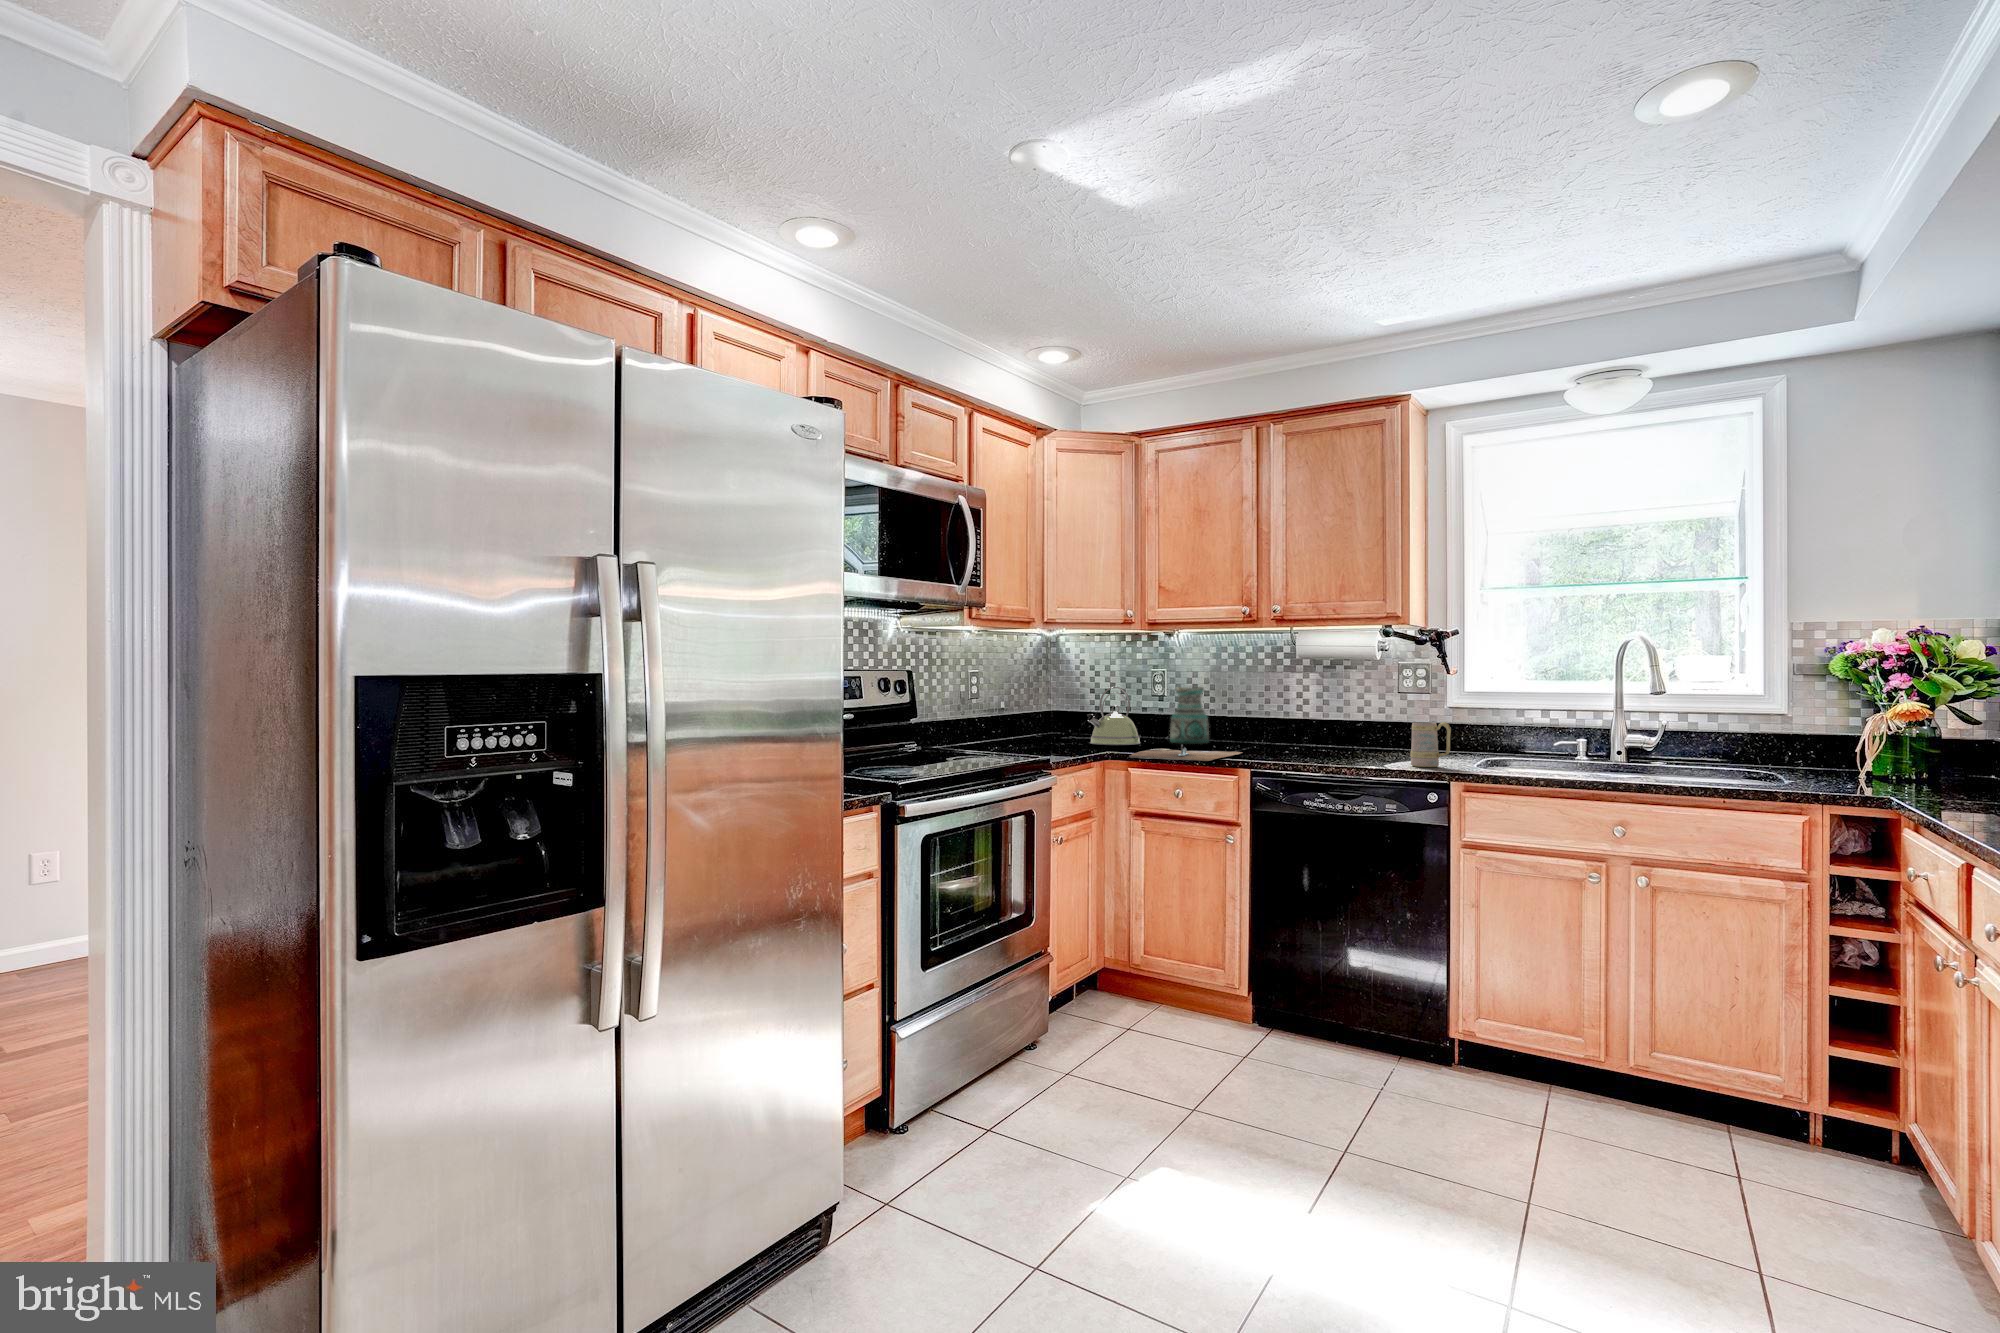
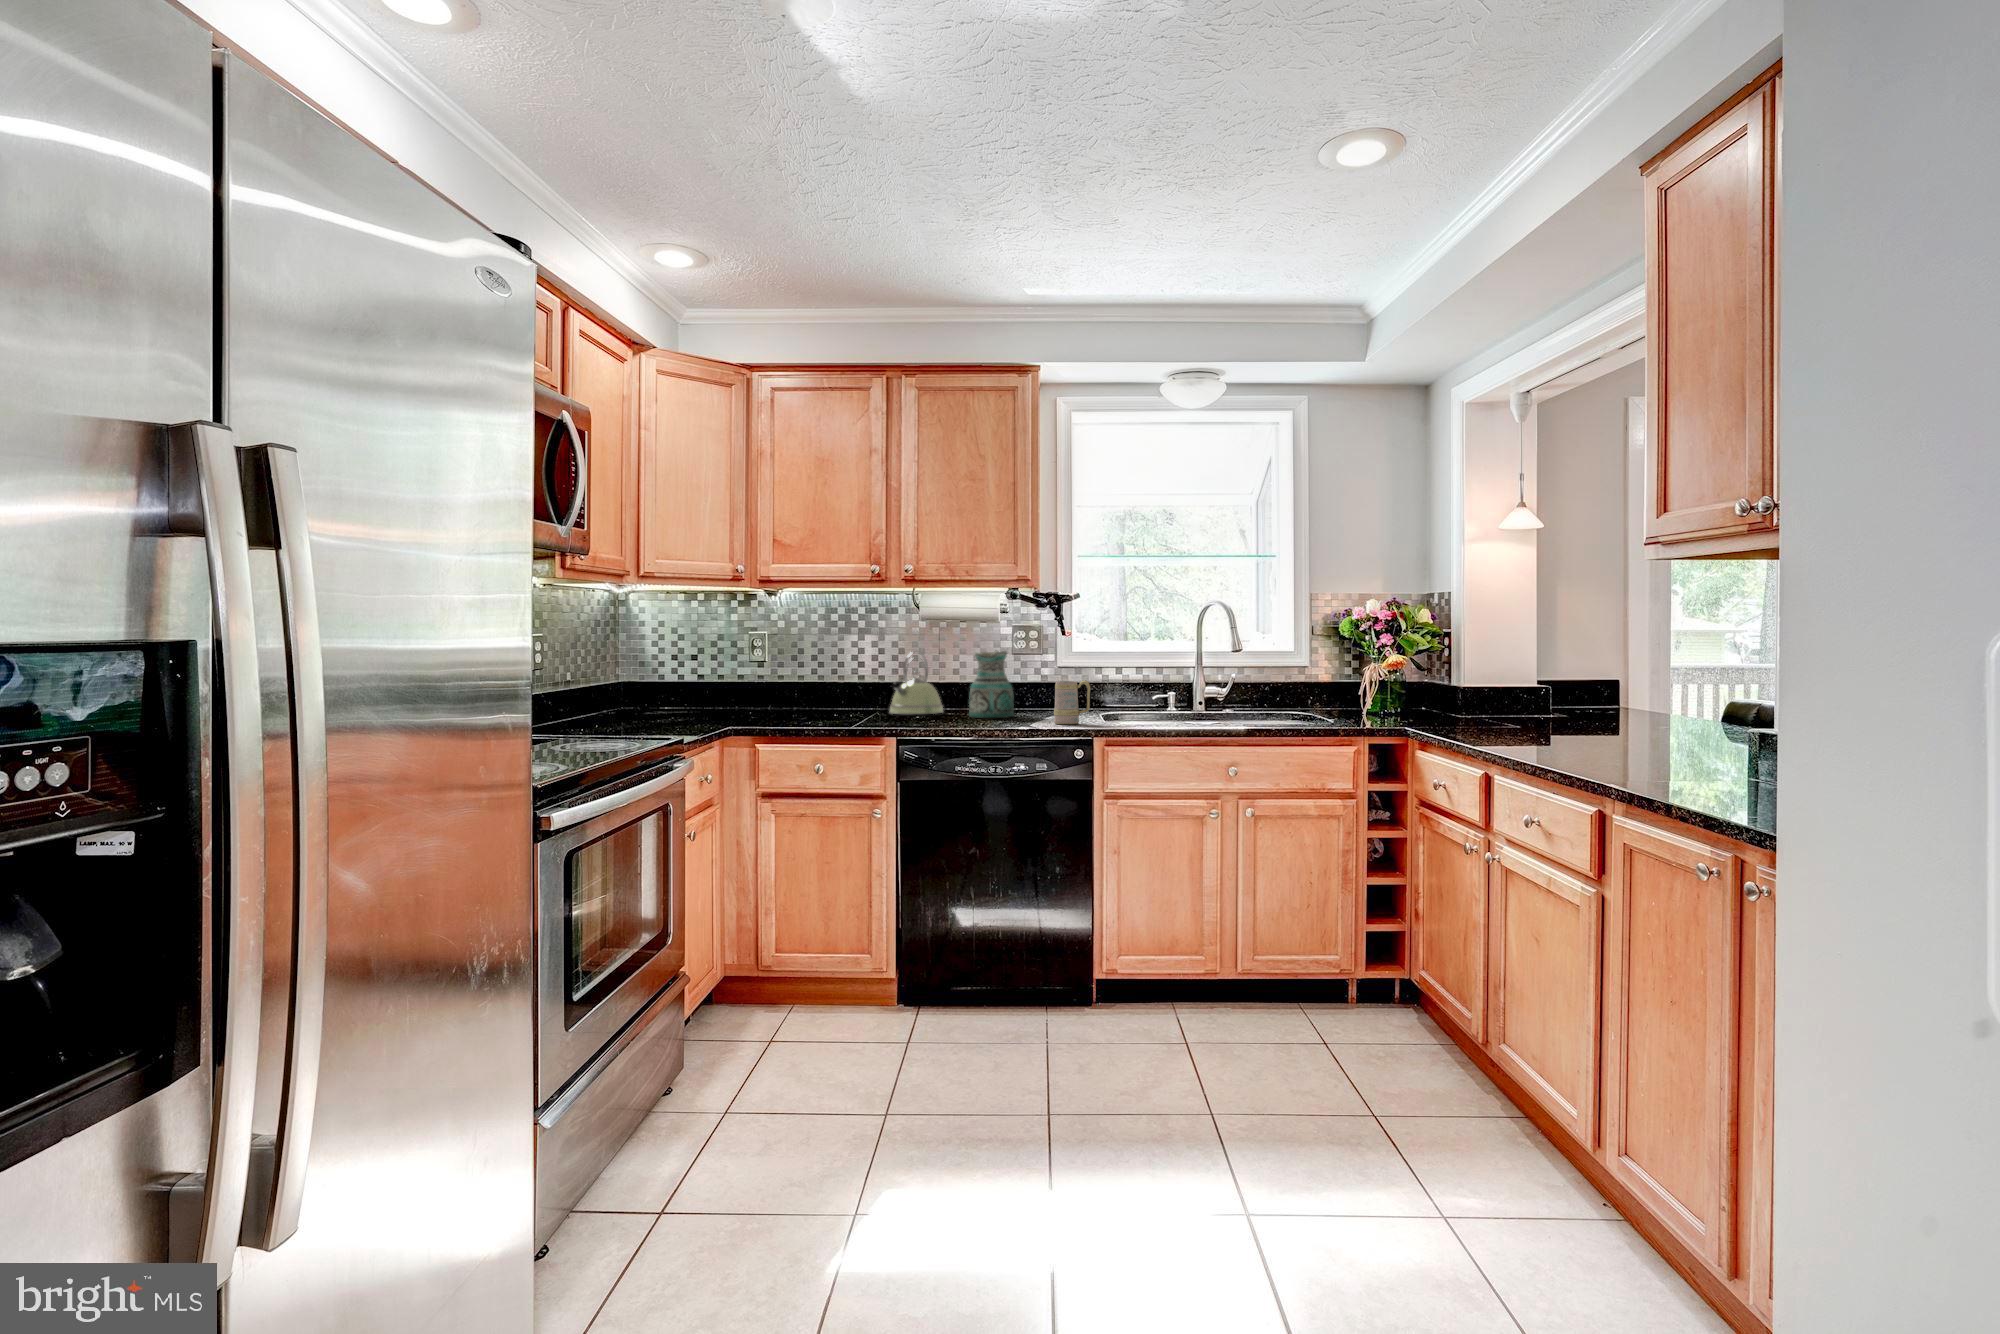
kettle: present [1087,687,1140,745] -> present [890,651,943,715]
ceramic pitcher: present [1170,687,1209,744] -> present [969,651,1014,718]
cutting board: present [1129,744,1242,761] -> none [765,714,879,732]

